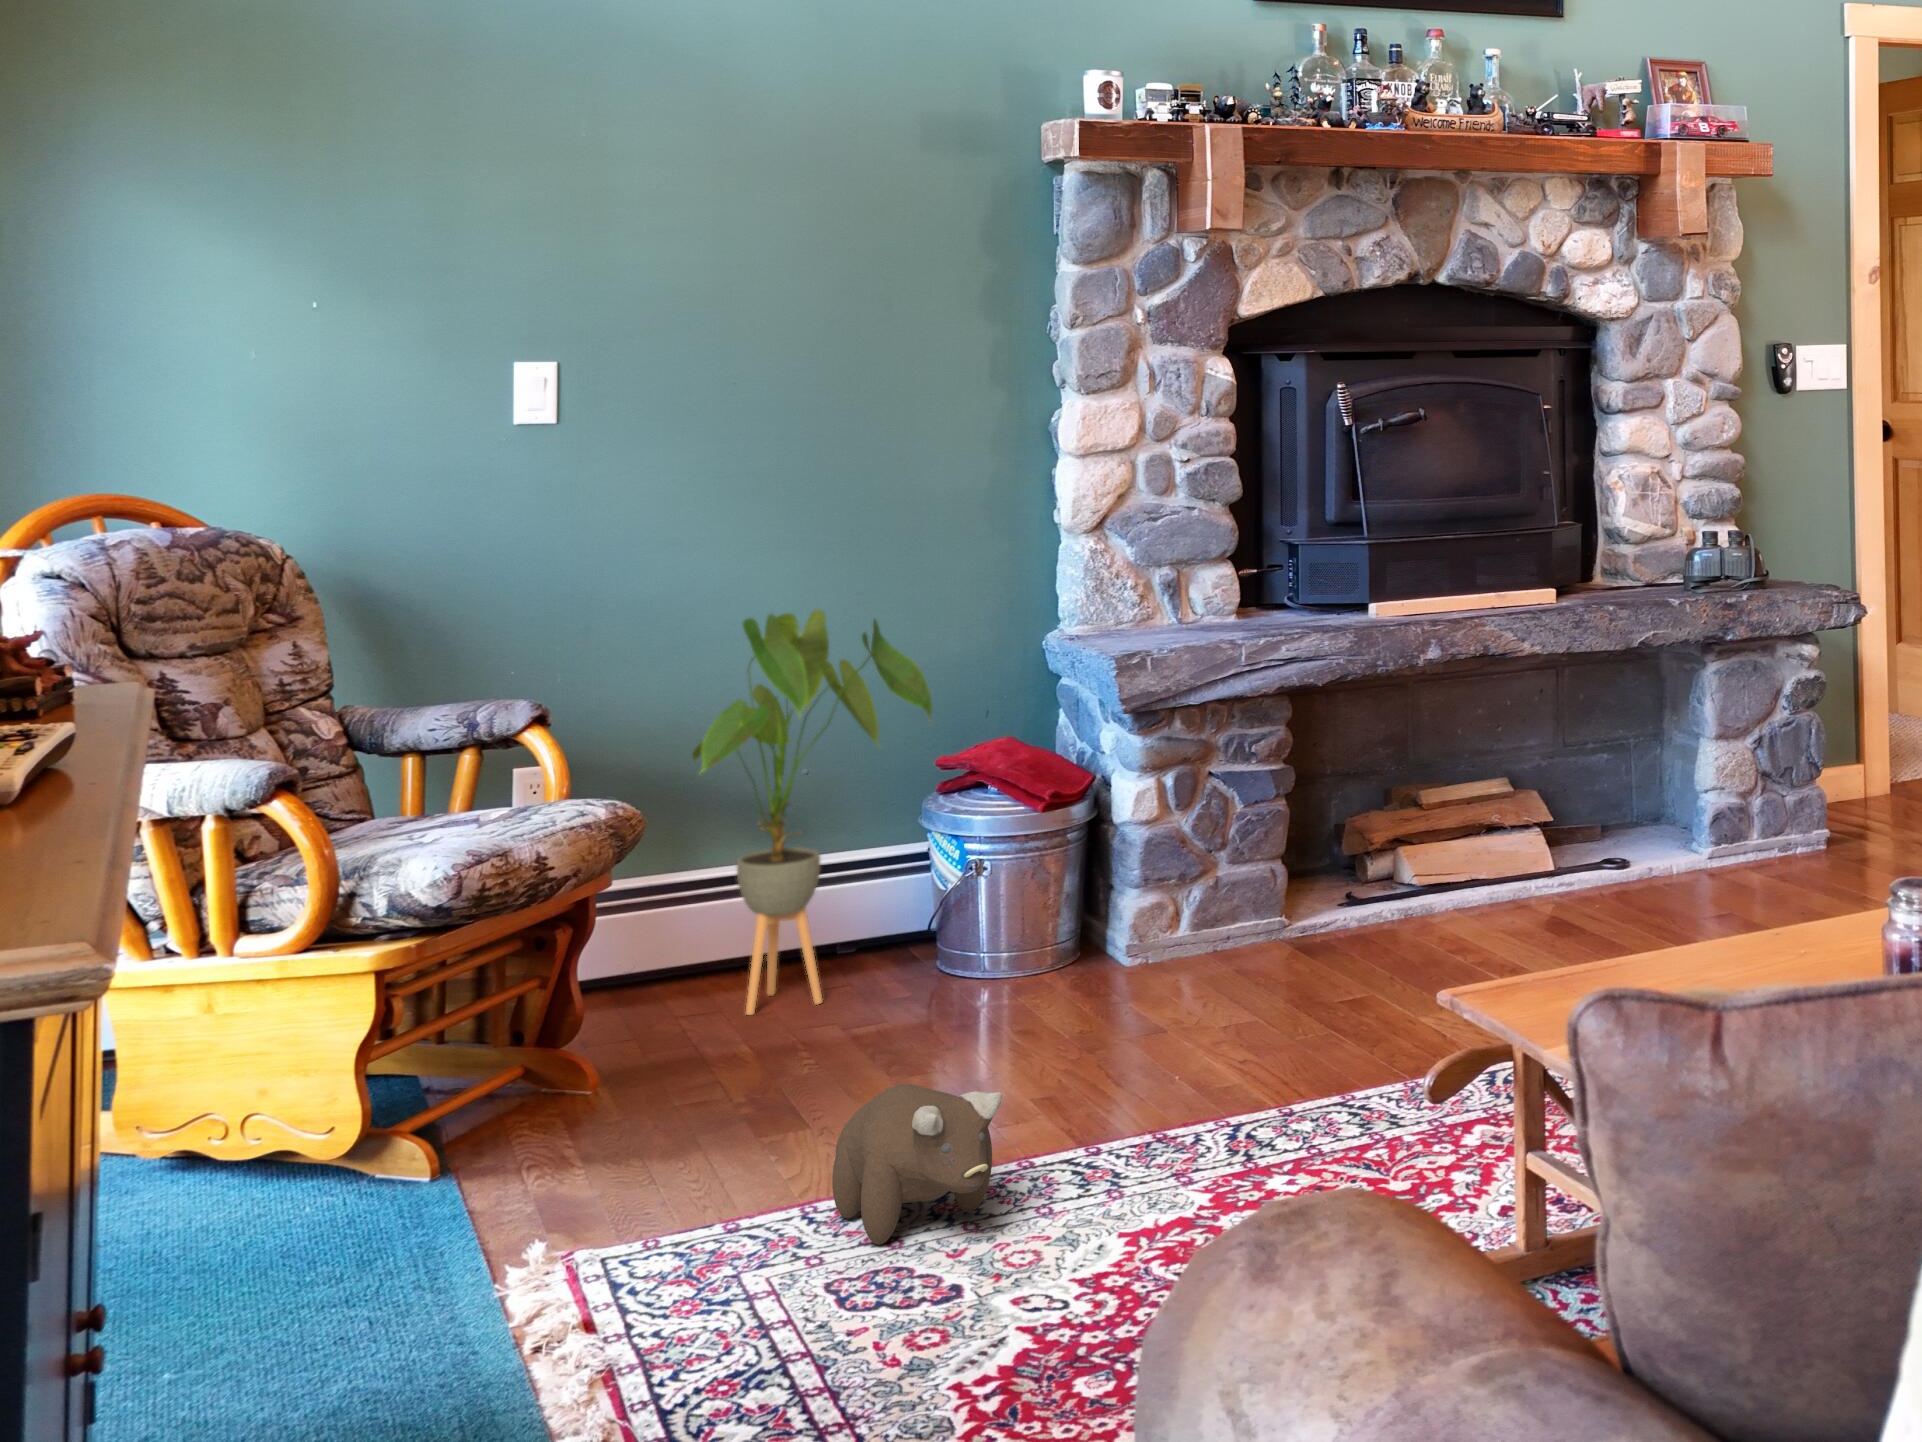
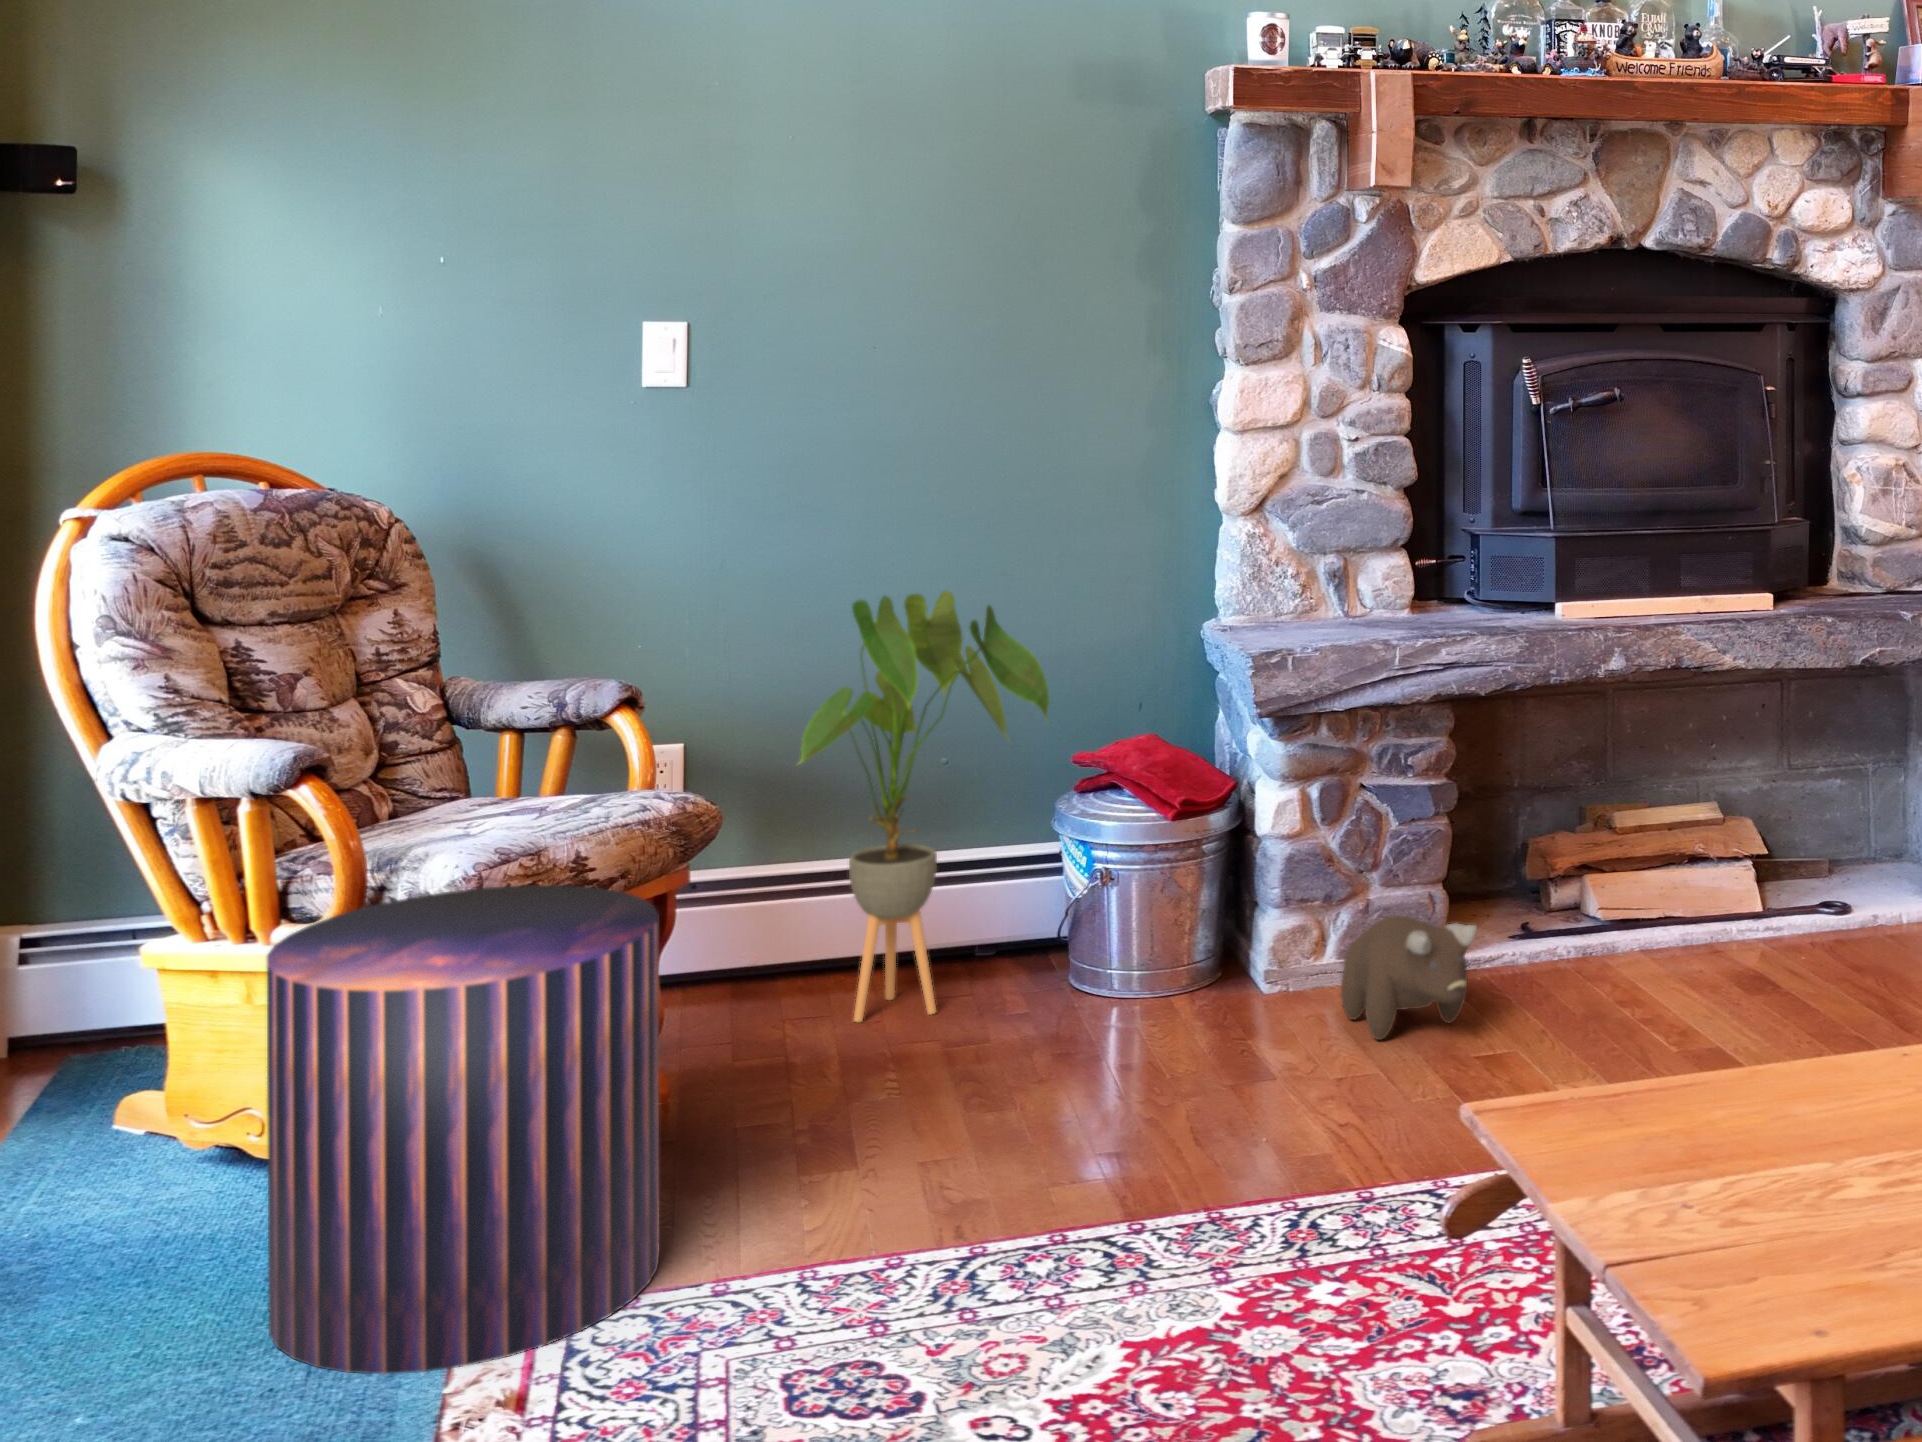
pouf: none [310,878,670,1316] -> present [267,885,659,1374]
plush toy: present [832,1084,1002,1244] -> present [1341,915,1477,1040]

